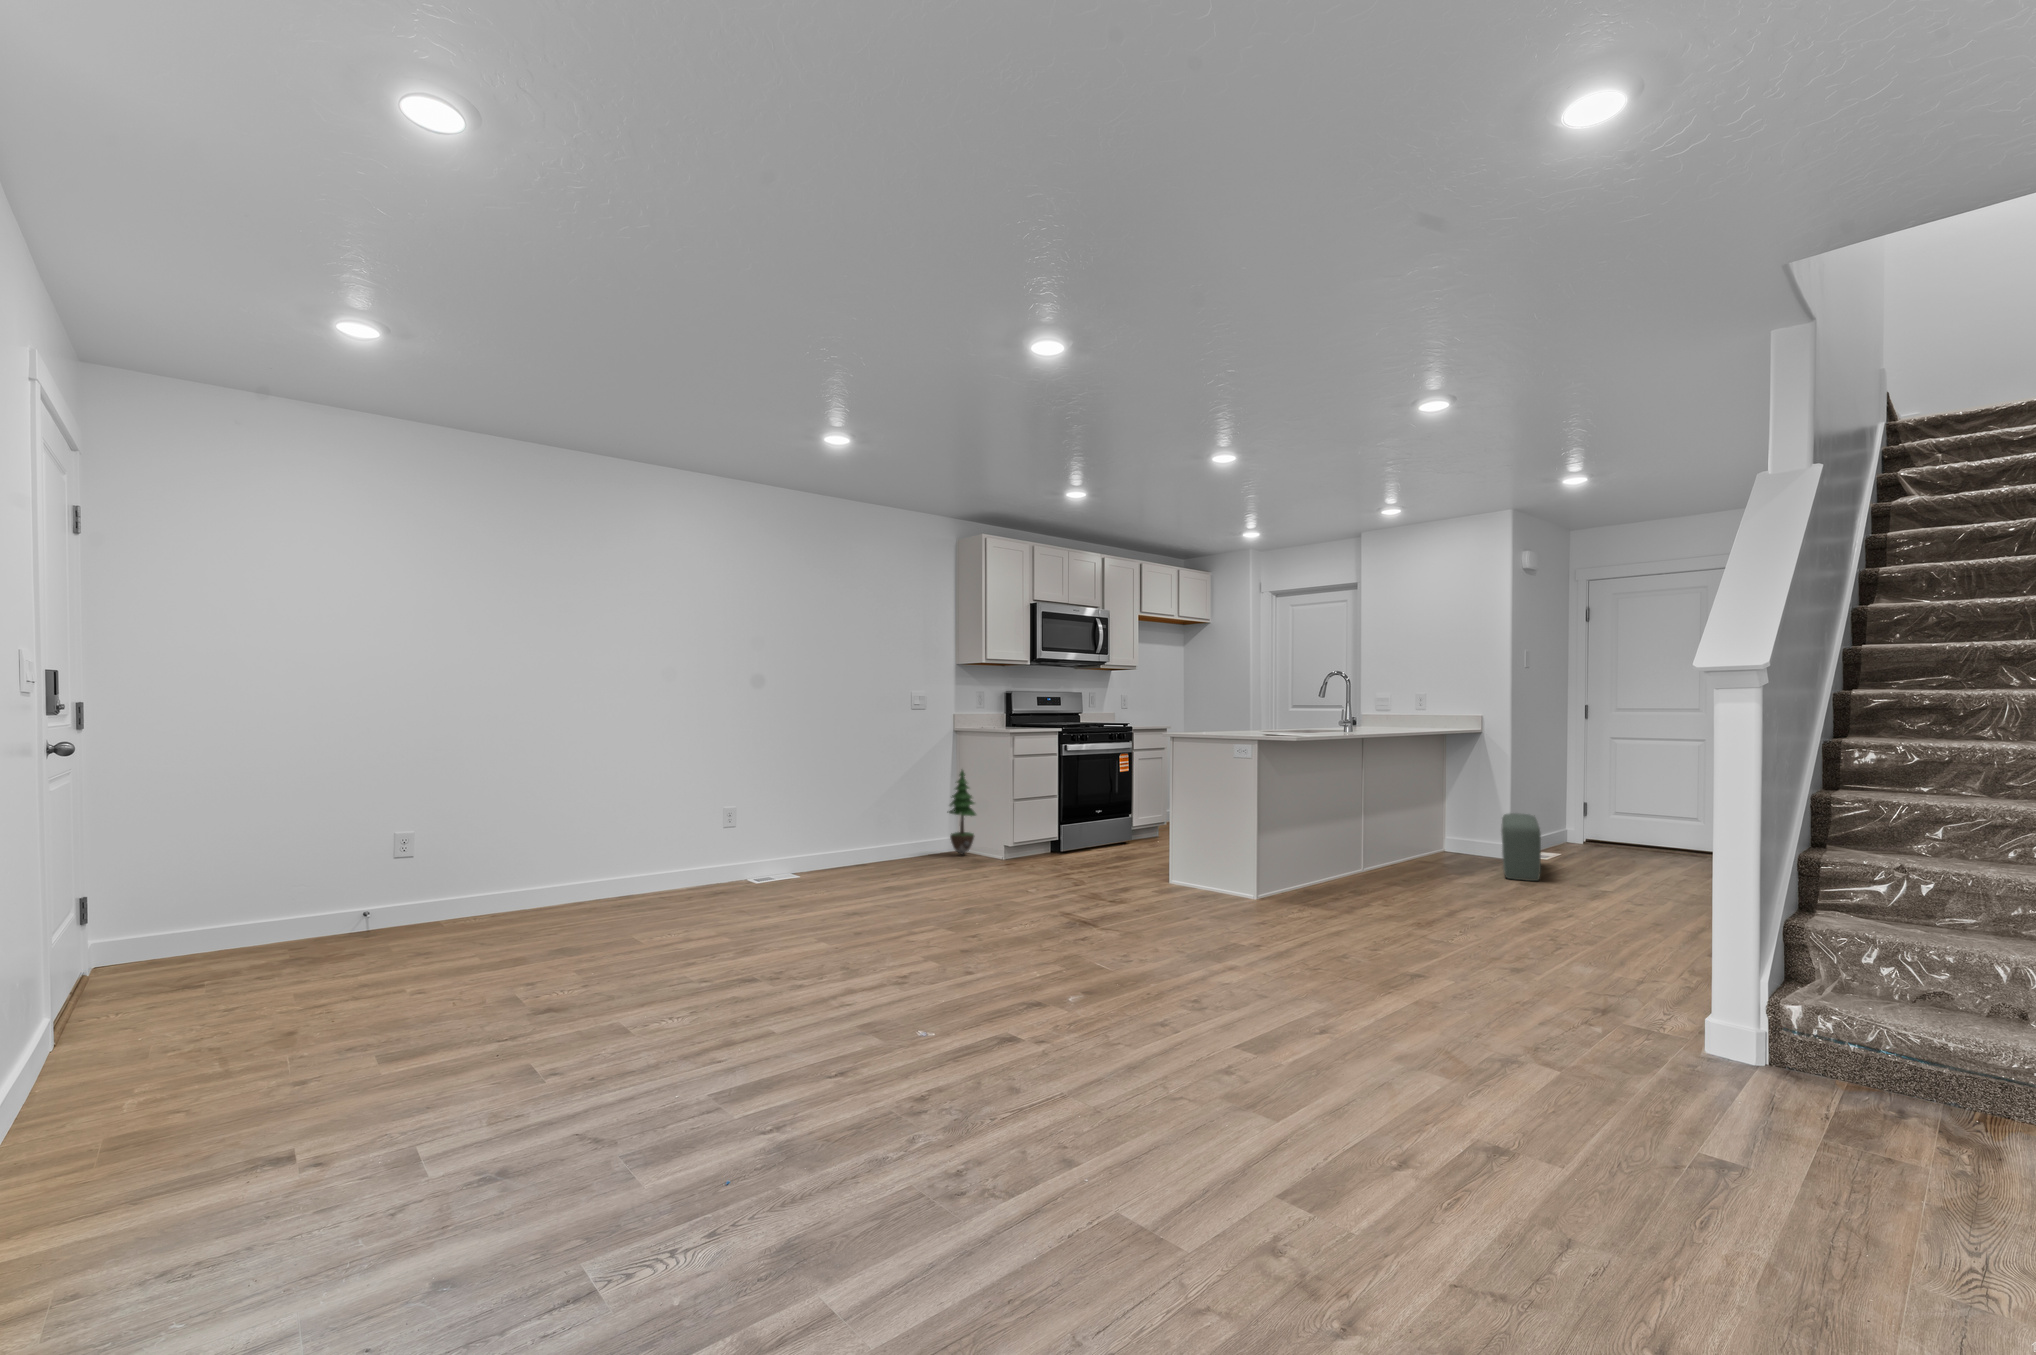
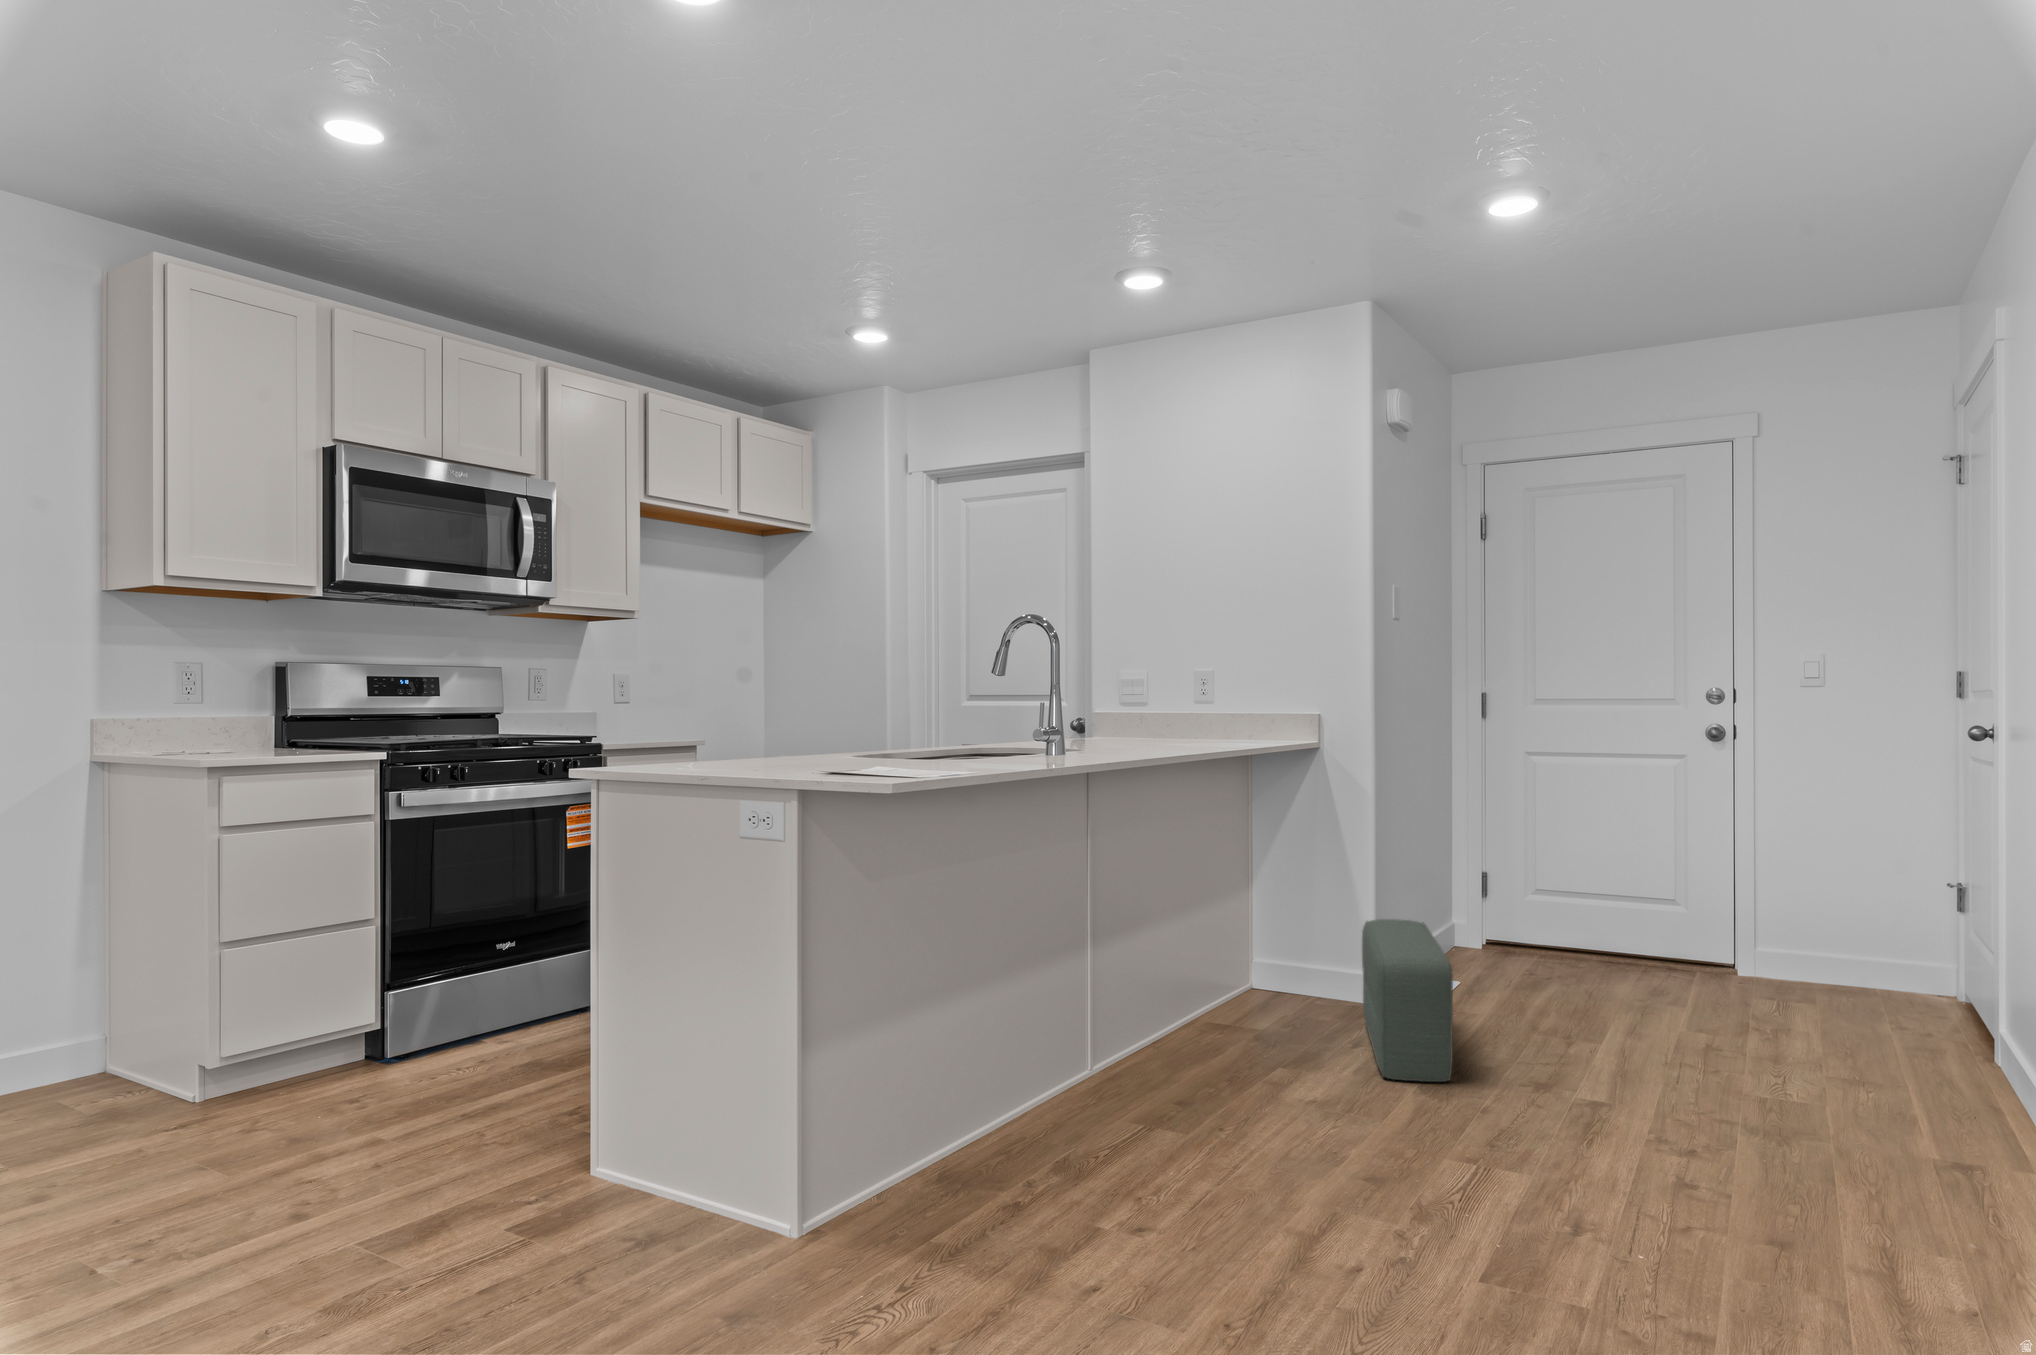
potted tree: present [949,770,976,854] -> none [40,864,139,1093]

